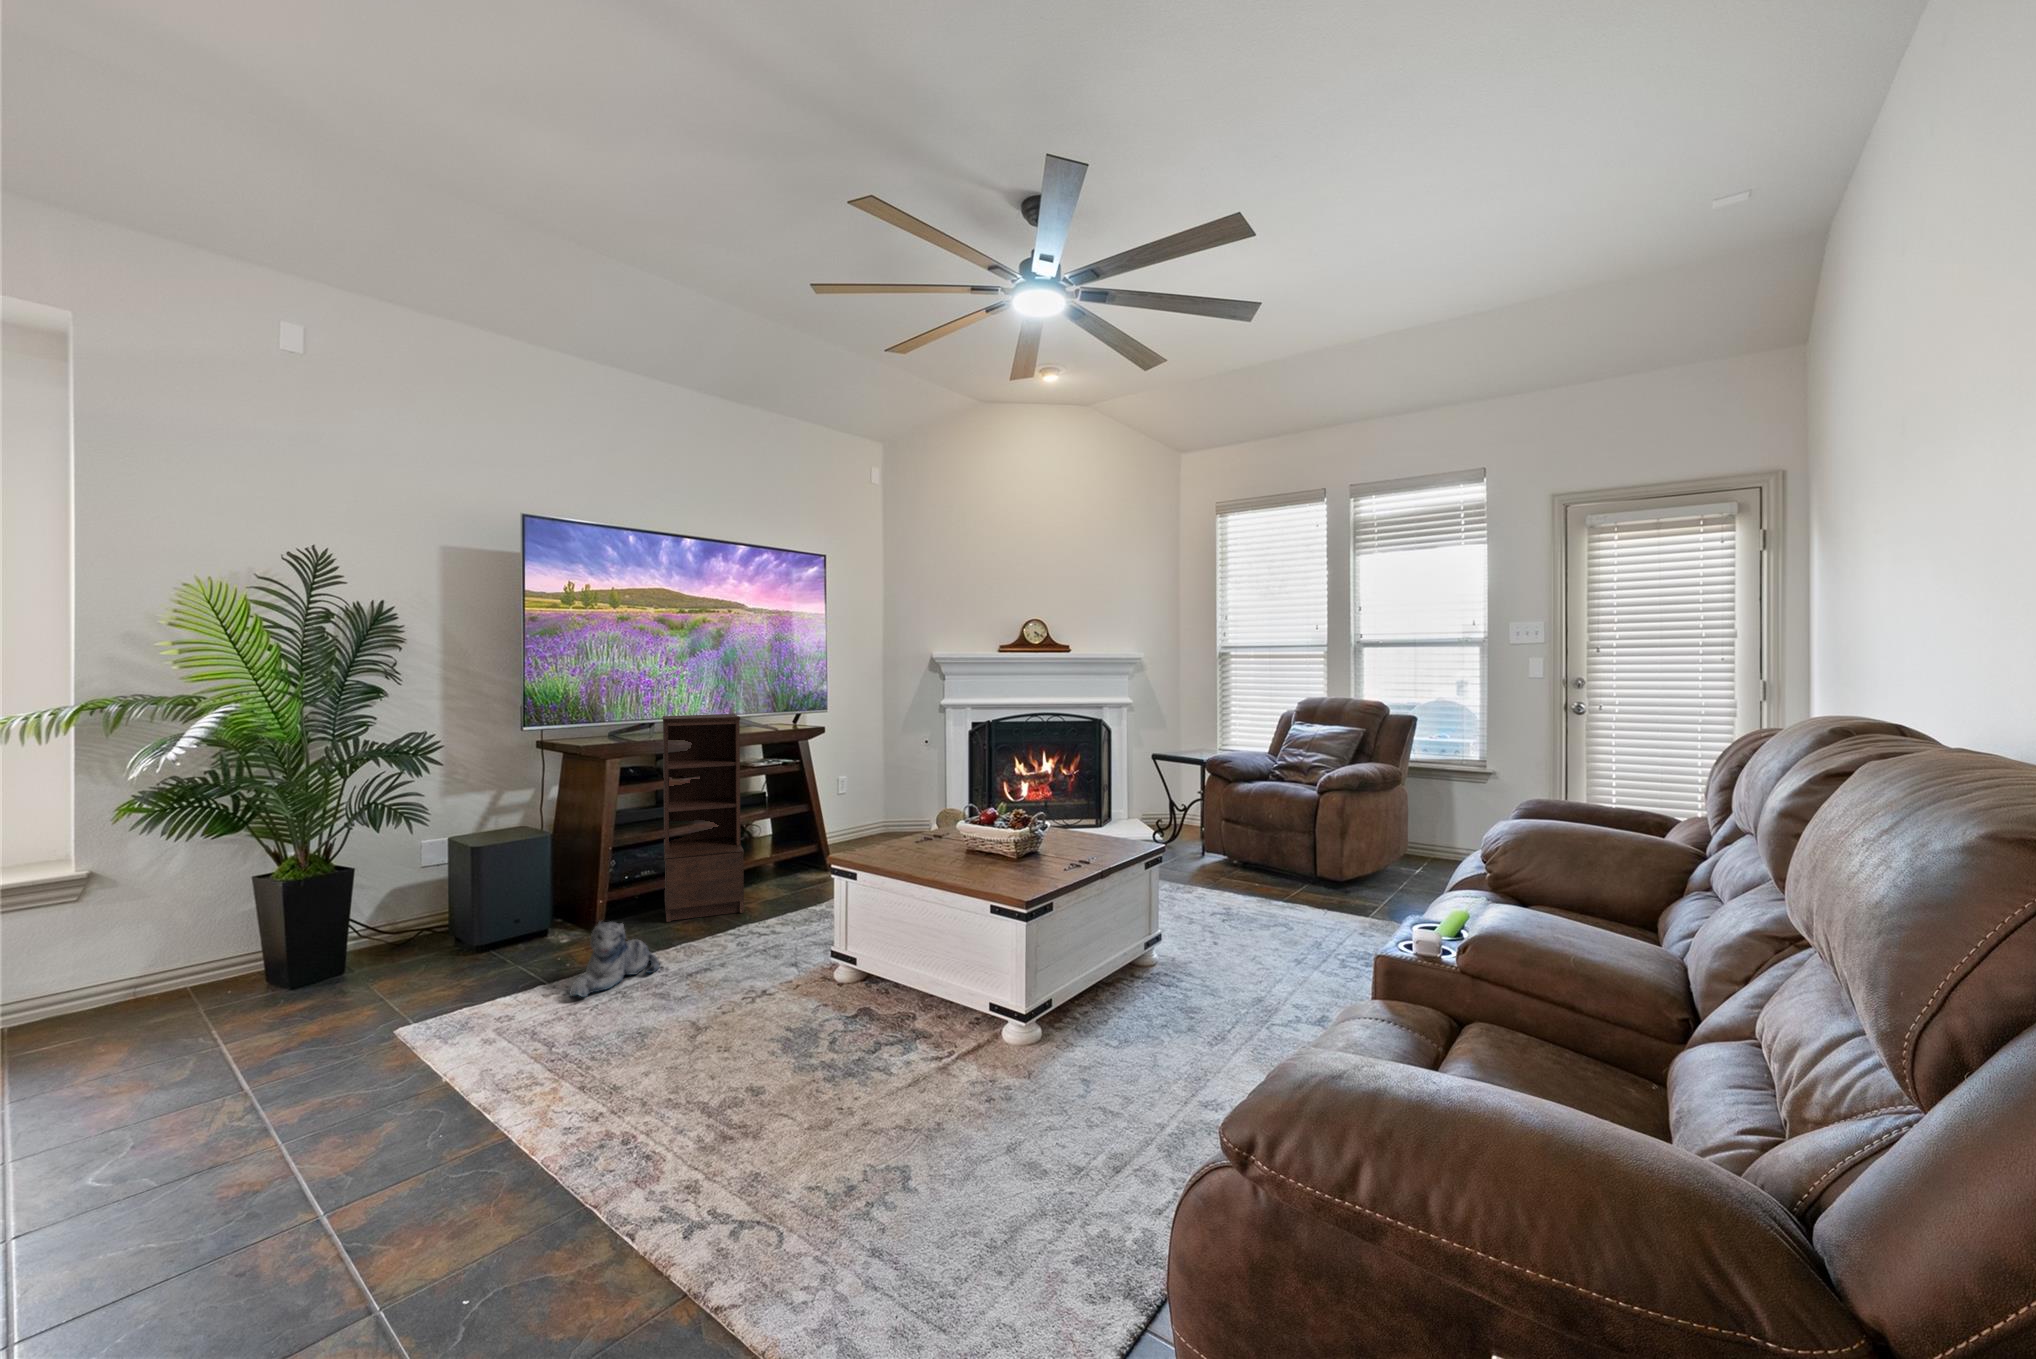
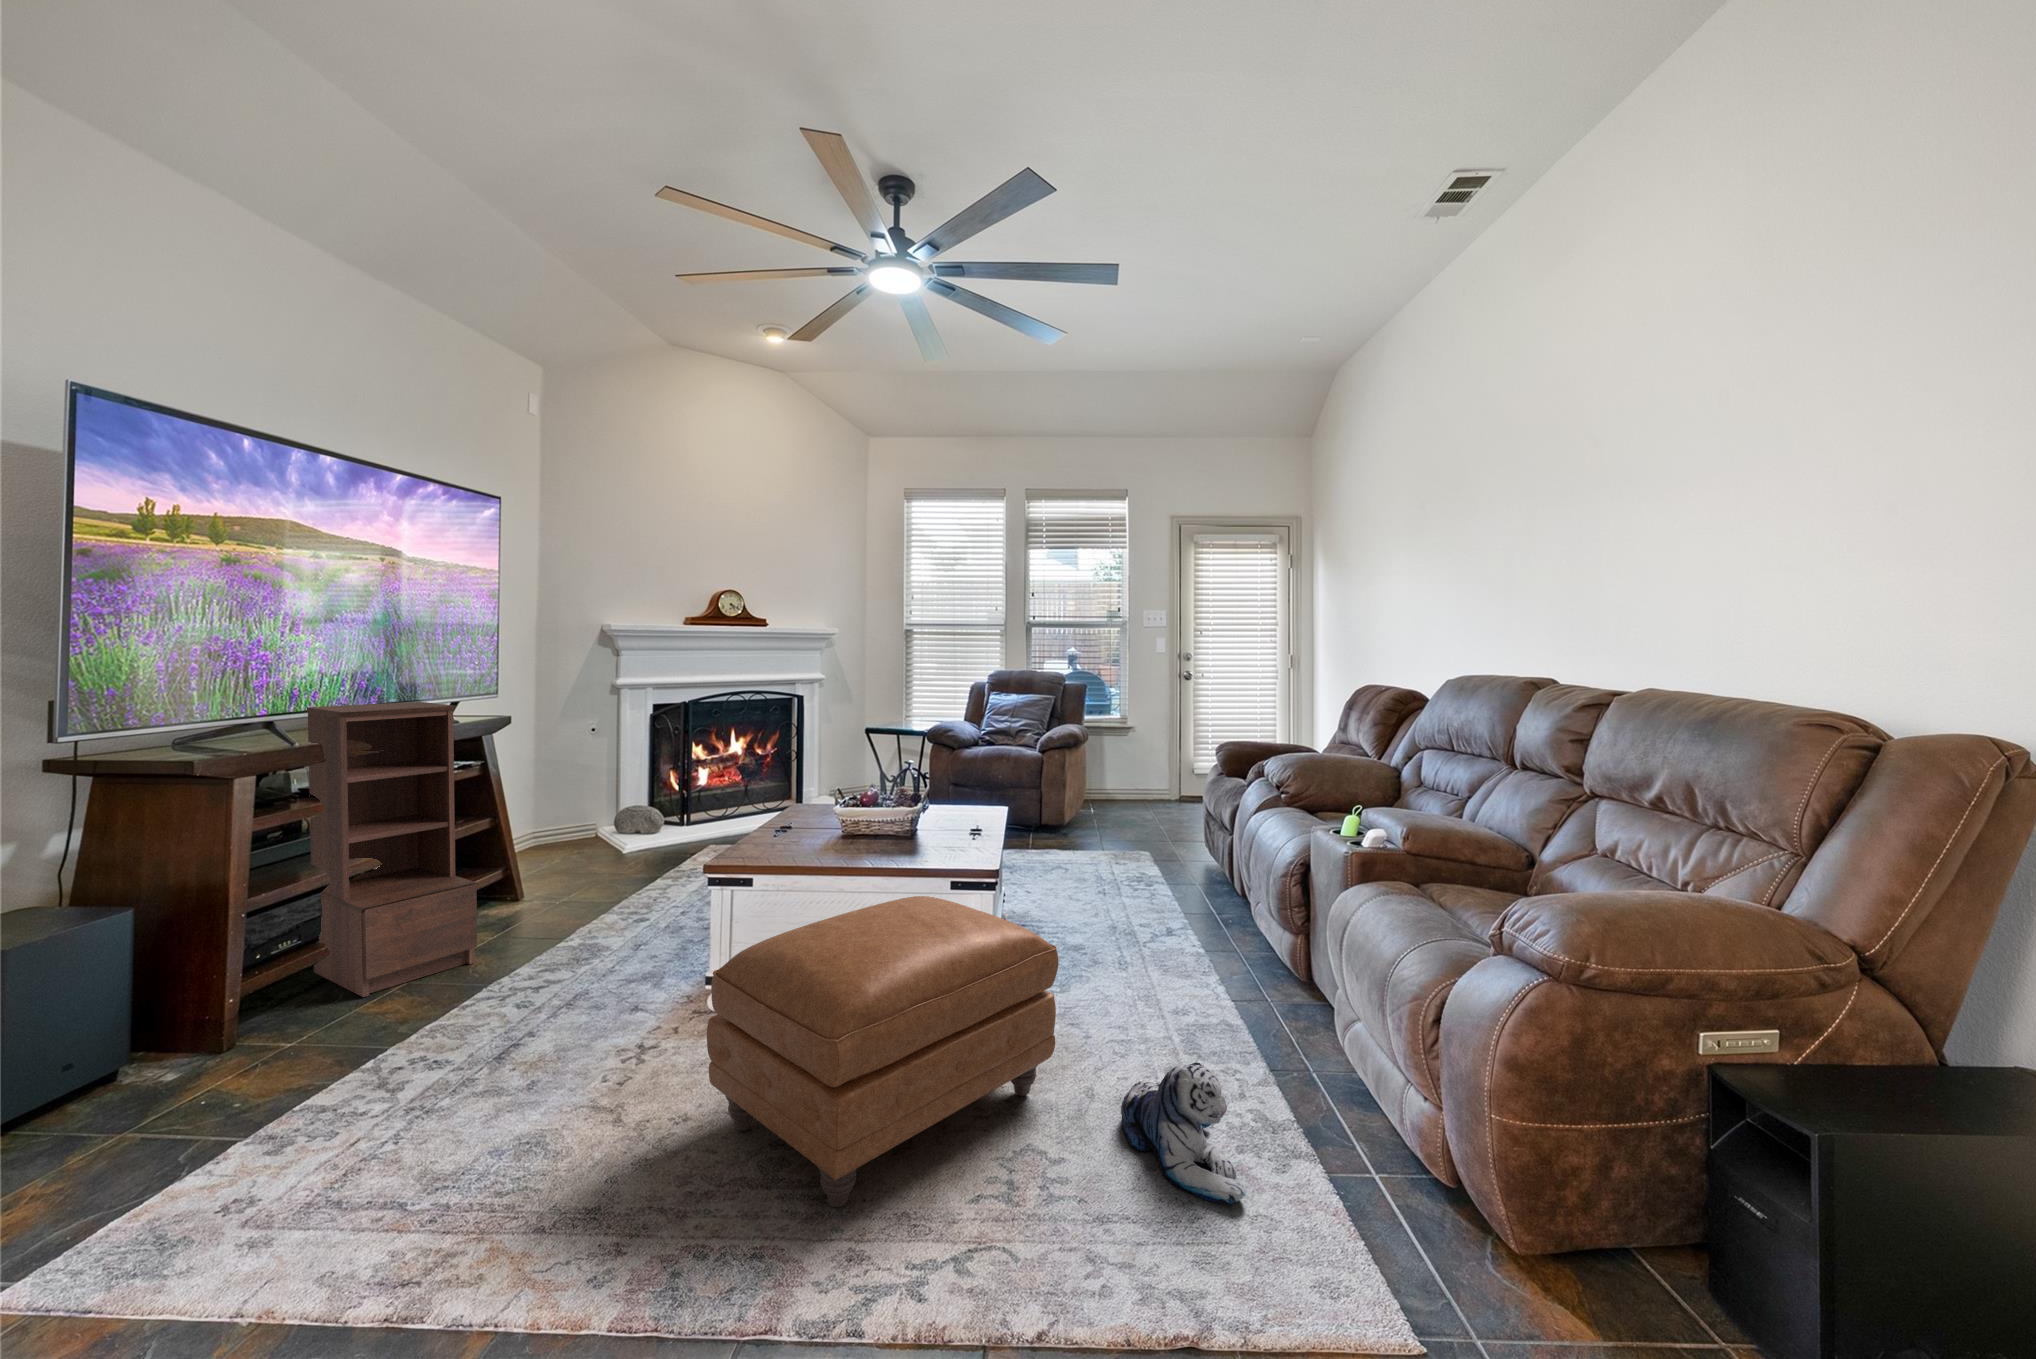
ottoman: none [699,903,995,1148] -> present [707,896,1058,1207]
plush toy: present [570,921,660,997] -> present [1121,1062,1246,1204]

